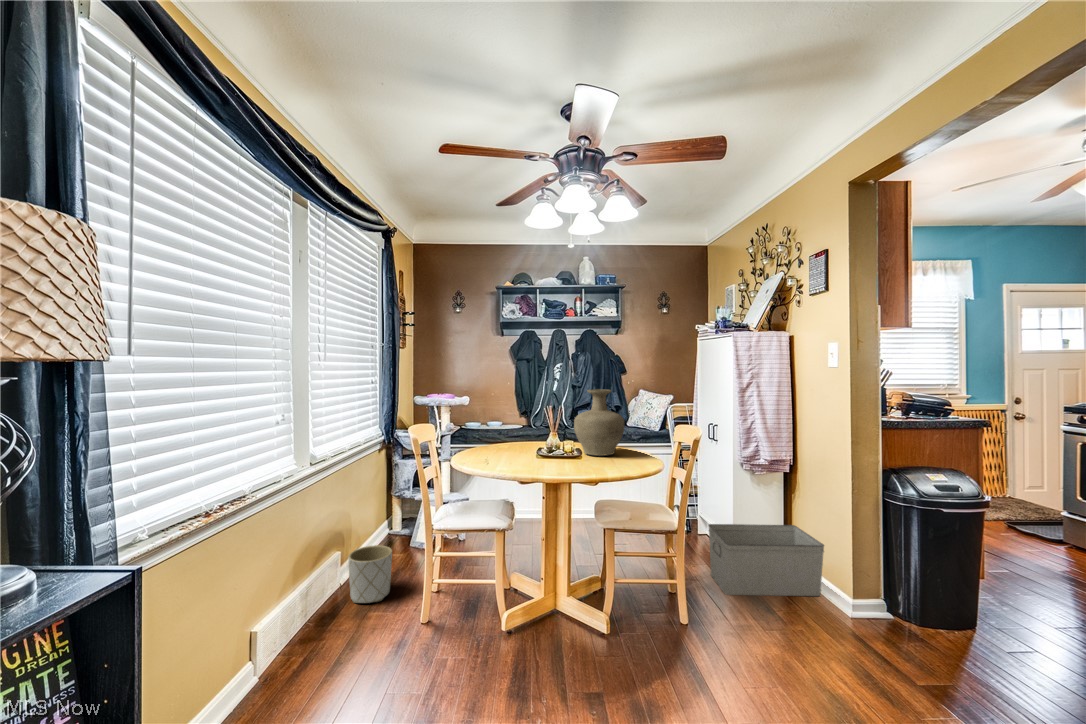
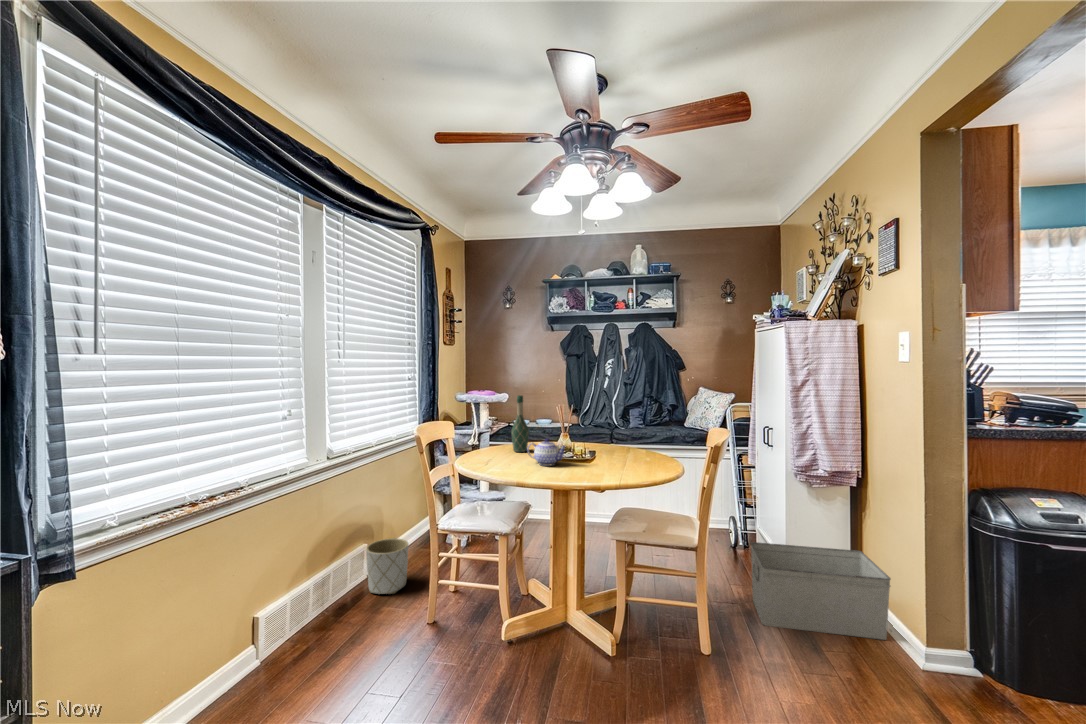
vase: present [574,389,624,456] -> none [584,387,639,459]
wine bottle: none [502,398,519,453] -> present [511,395,529,452]
teapot: none [527,438,566,464] -> present [527,439,566,466]

